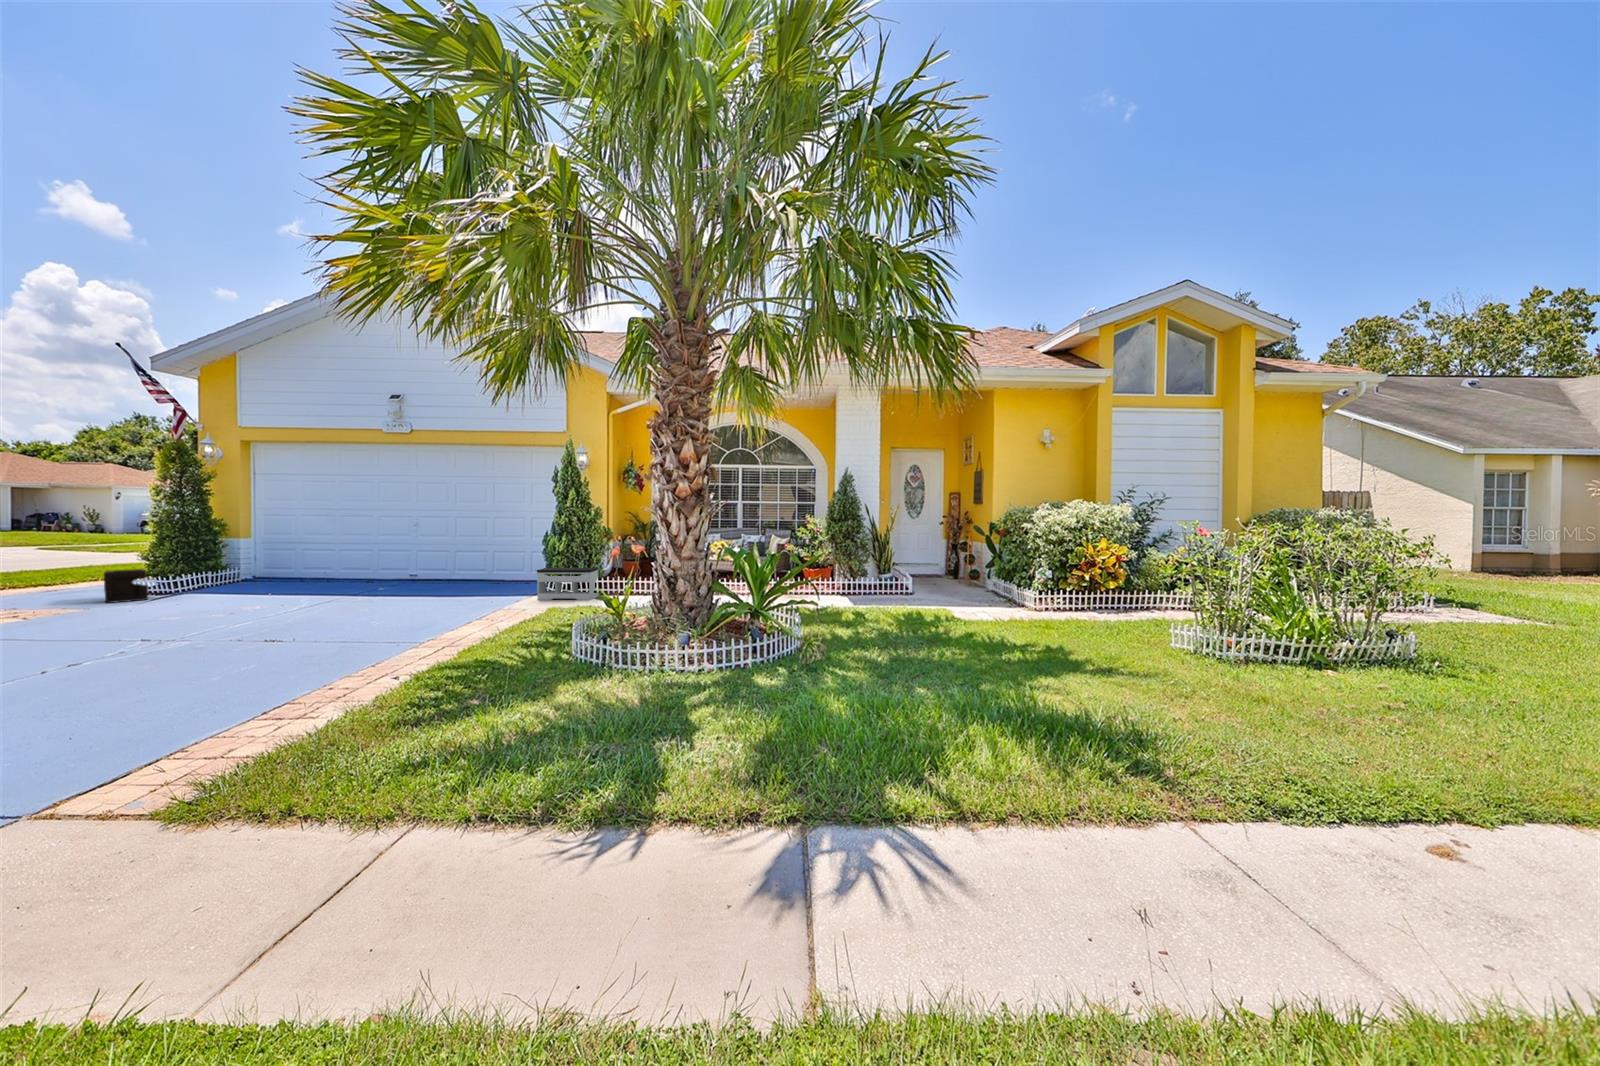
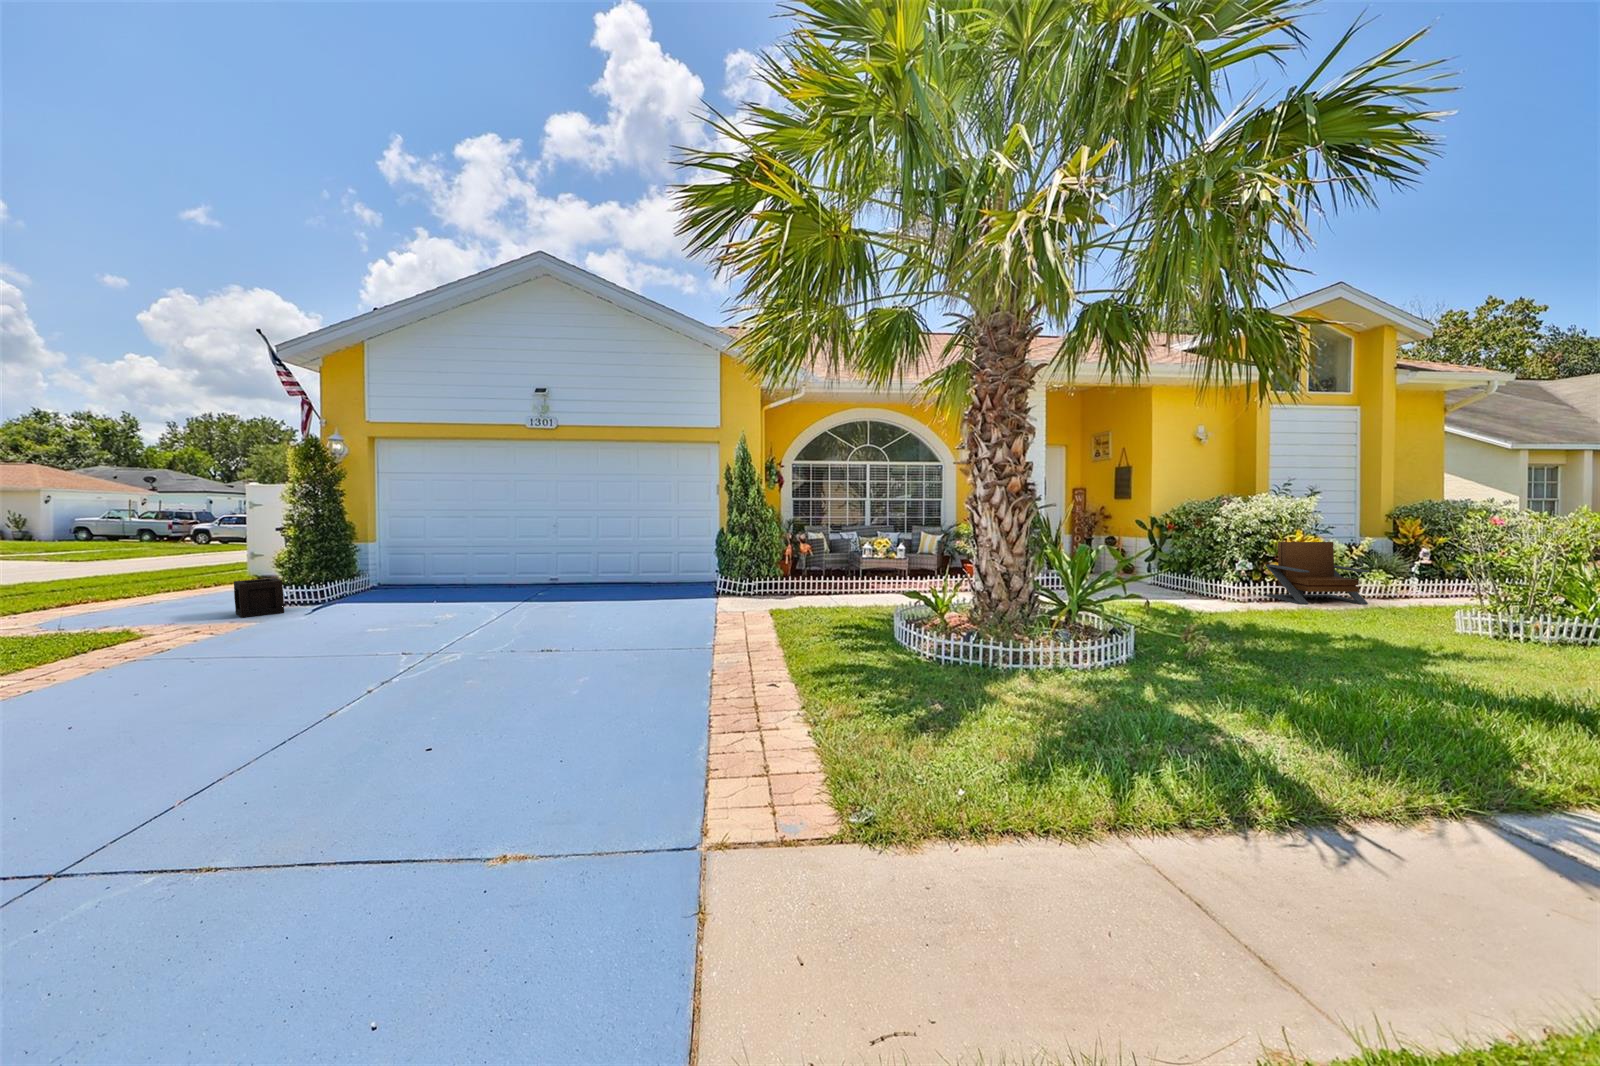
lounge chair: none [1066,551,1150,615] -> present [1266,542,1369,604]
bench: present [537,568,598,600] -> none [726,567,784,603]

